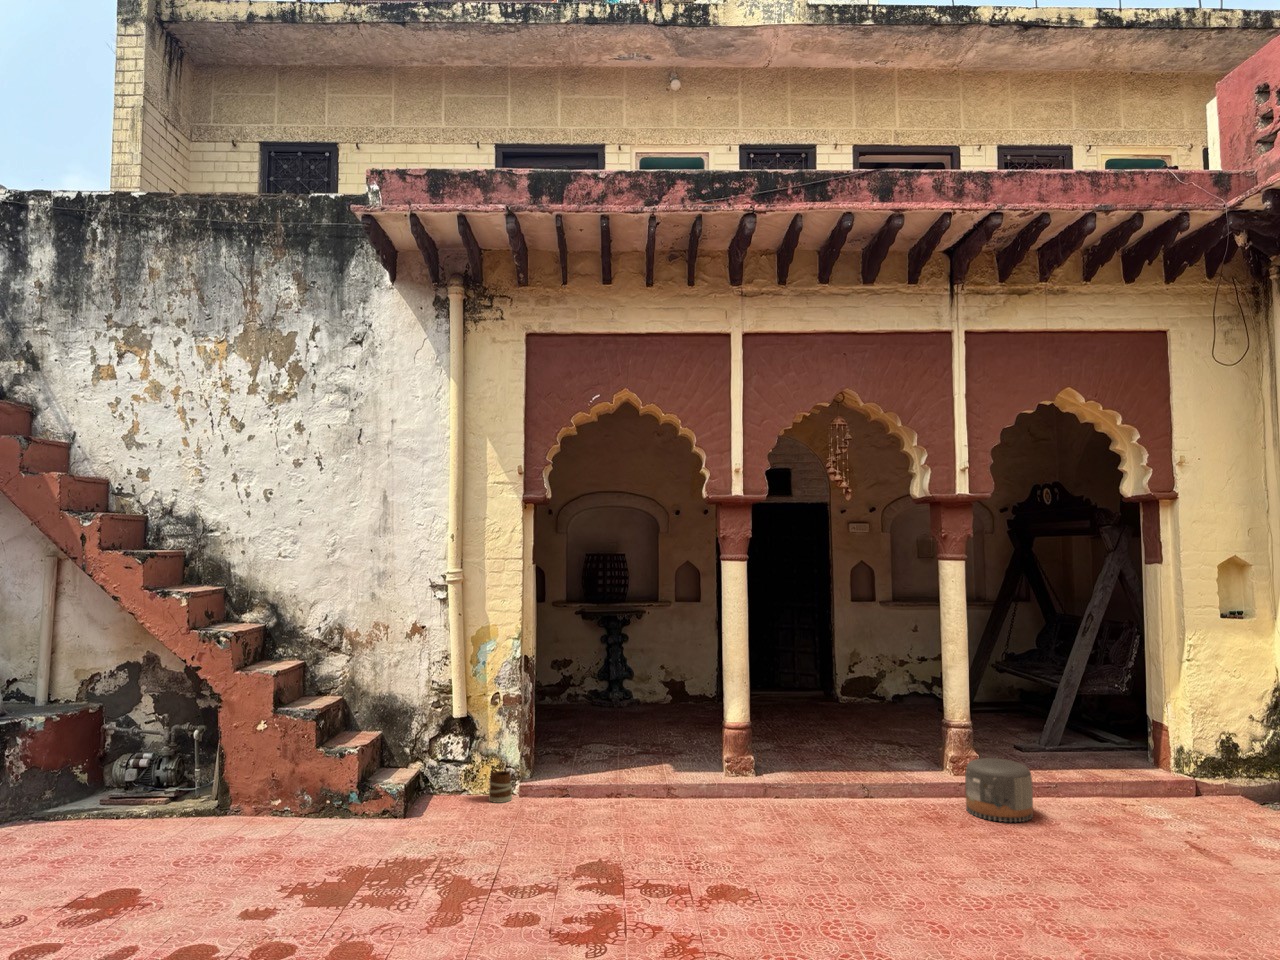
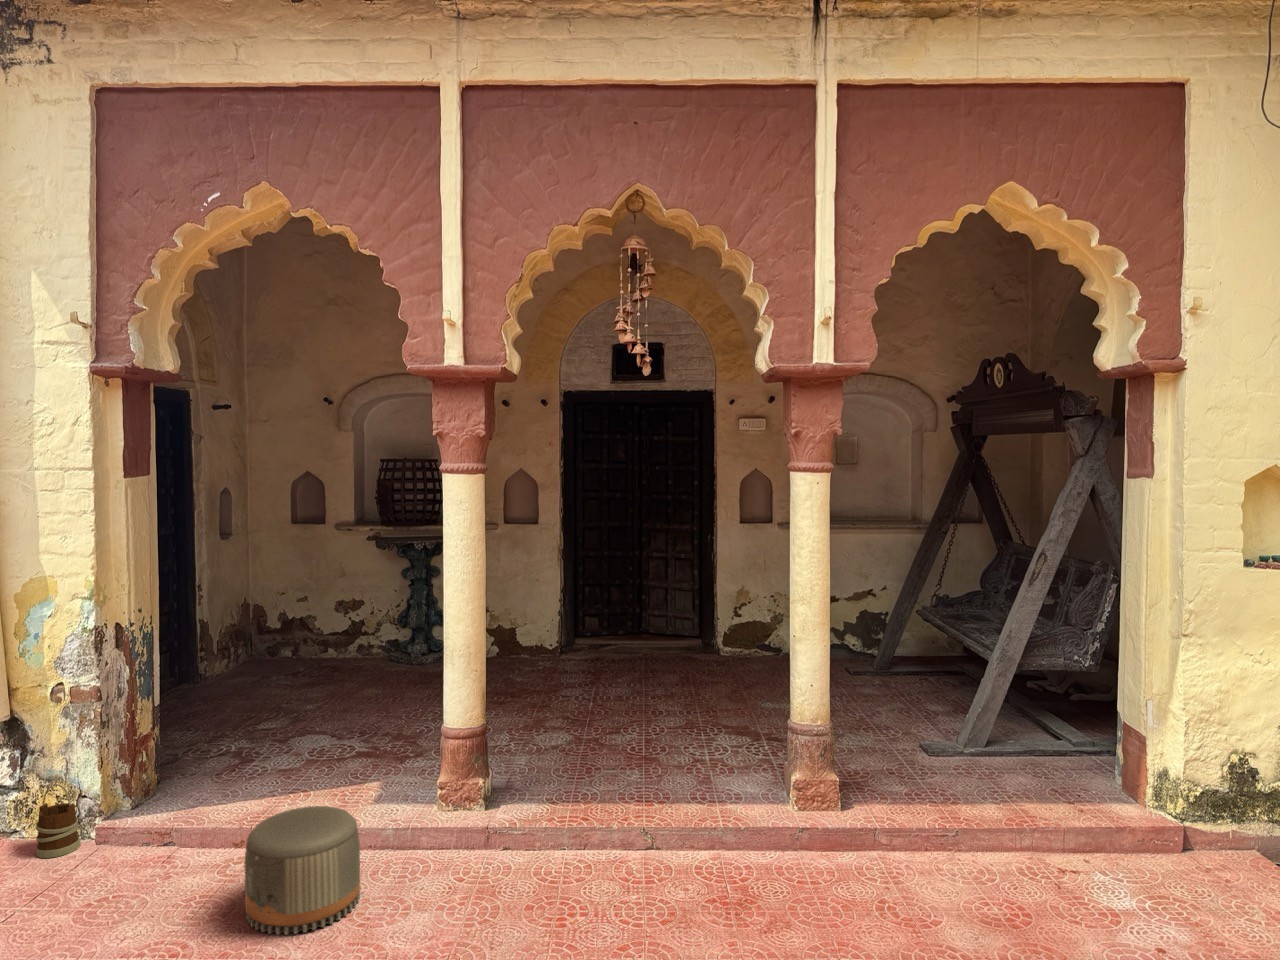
pouf: present [965,758,1033,822] -> present [244,806,360,935]

